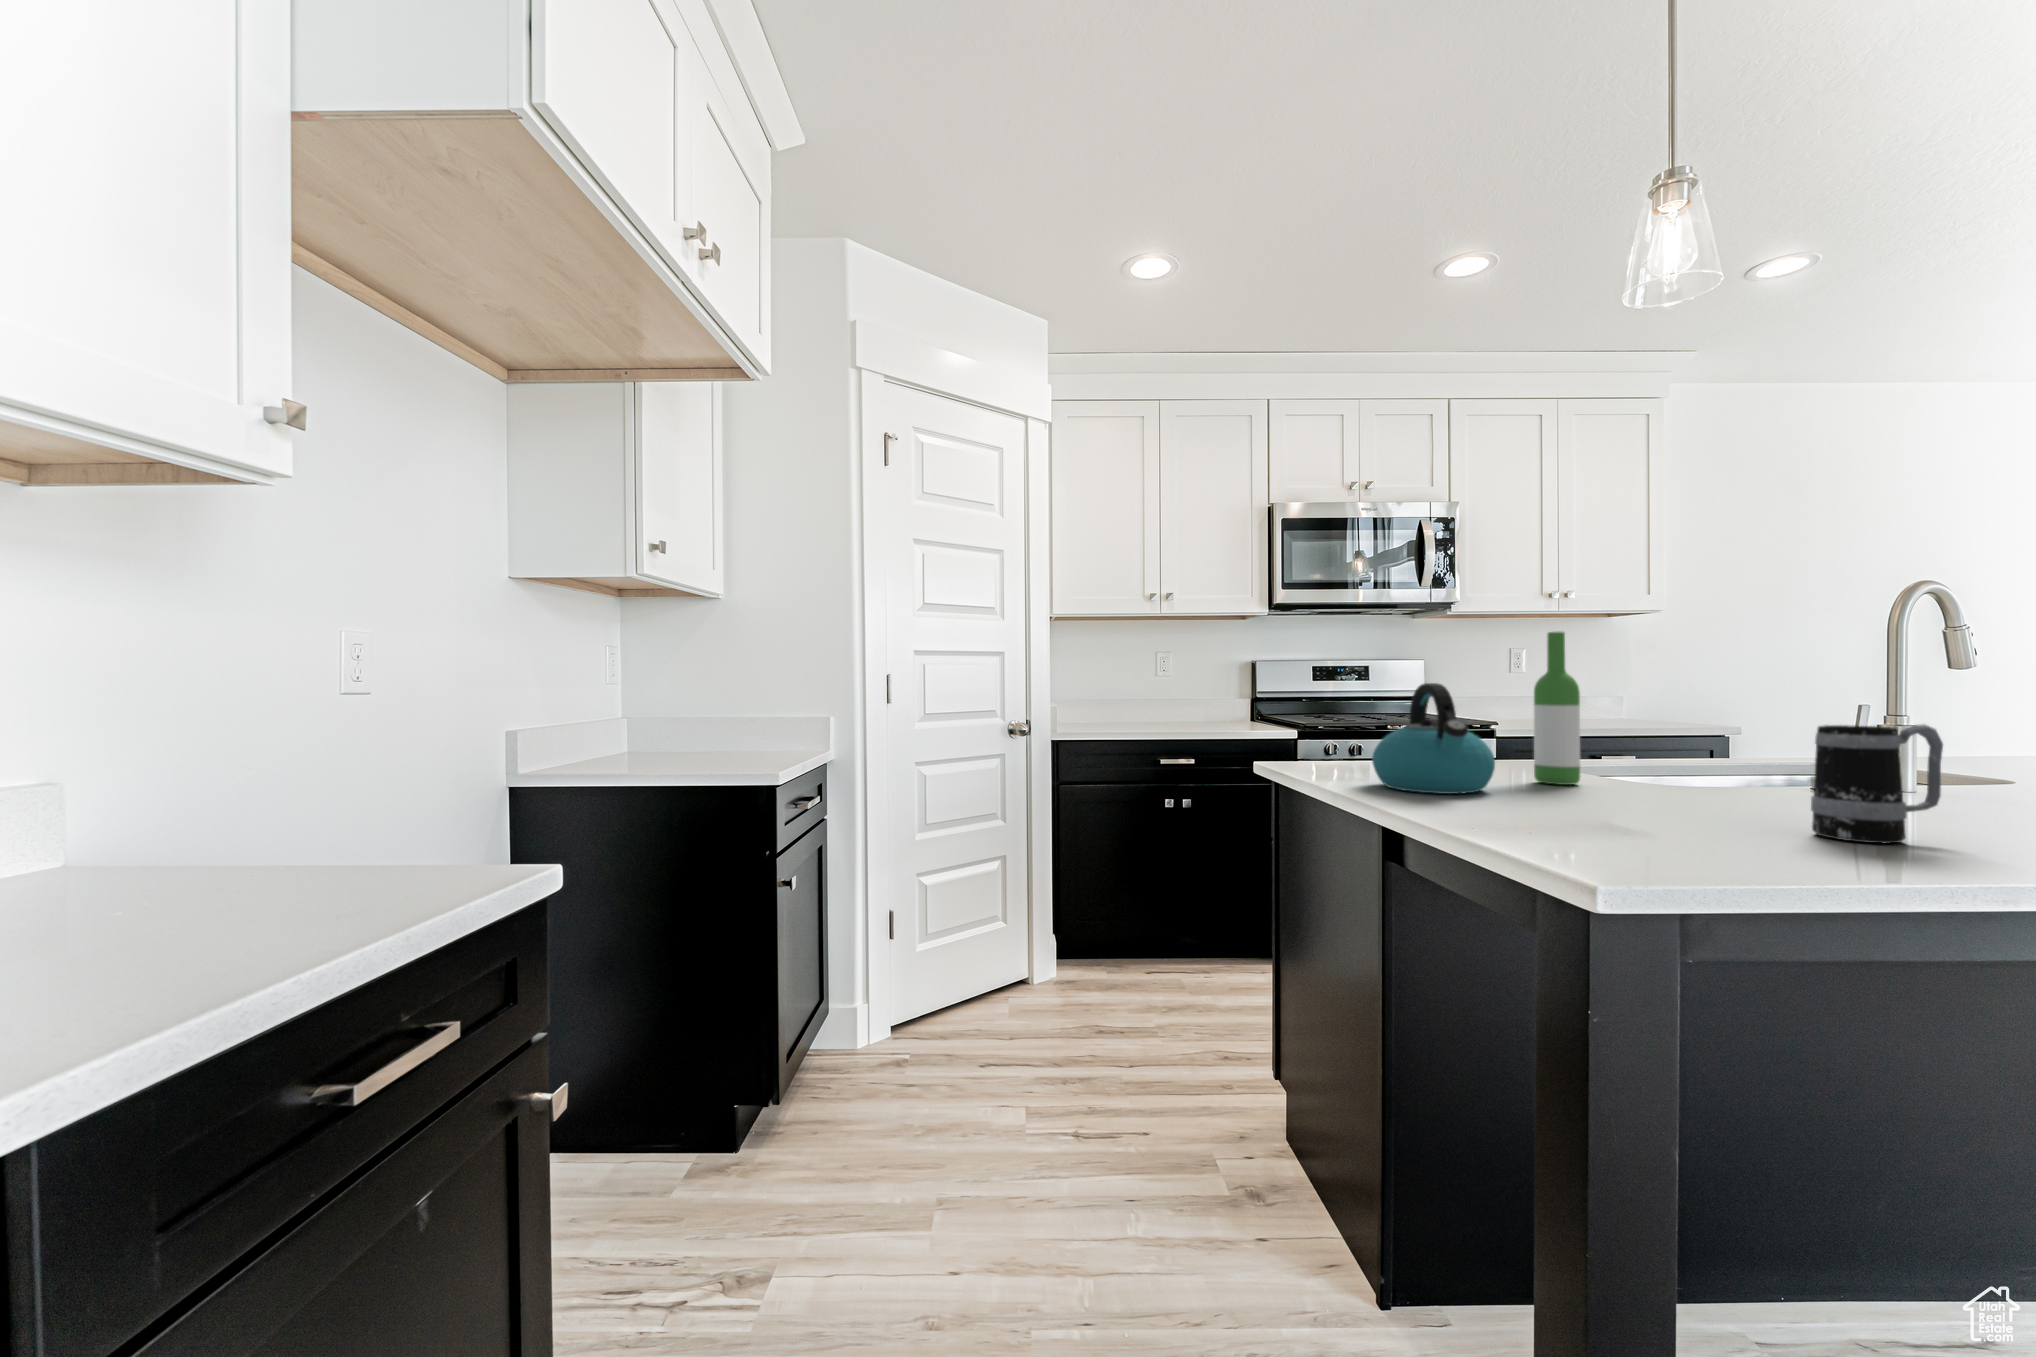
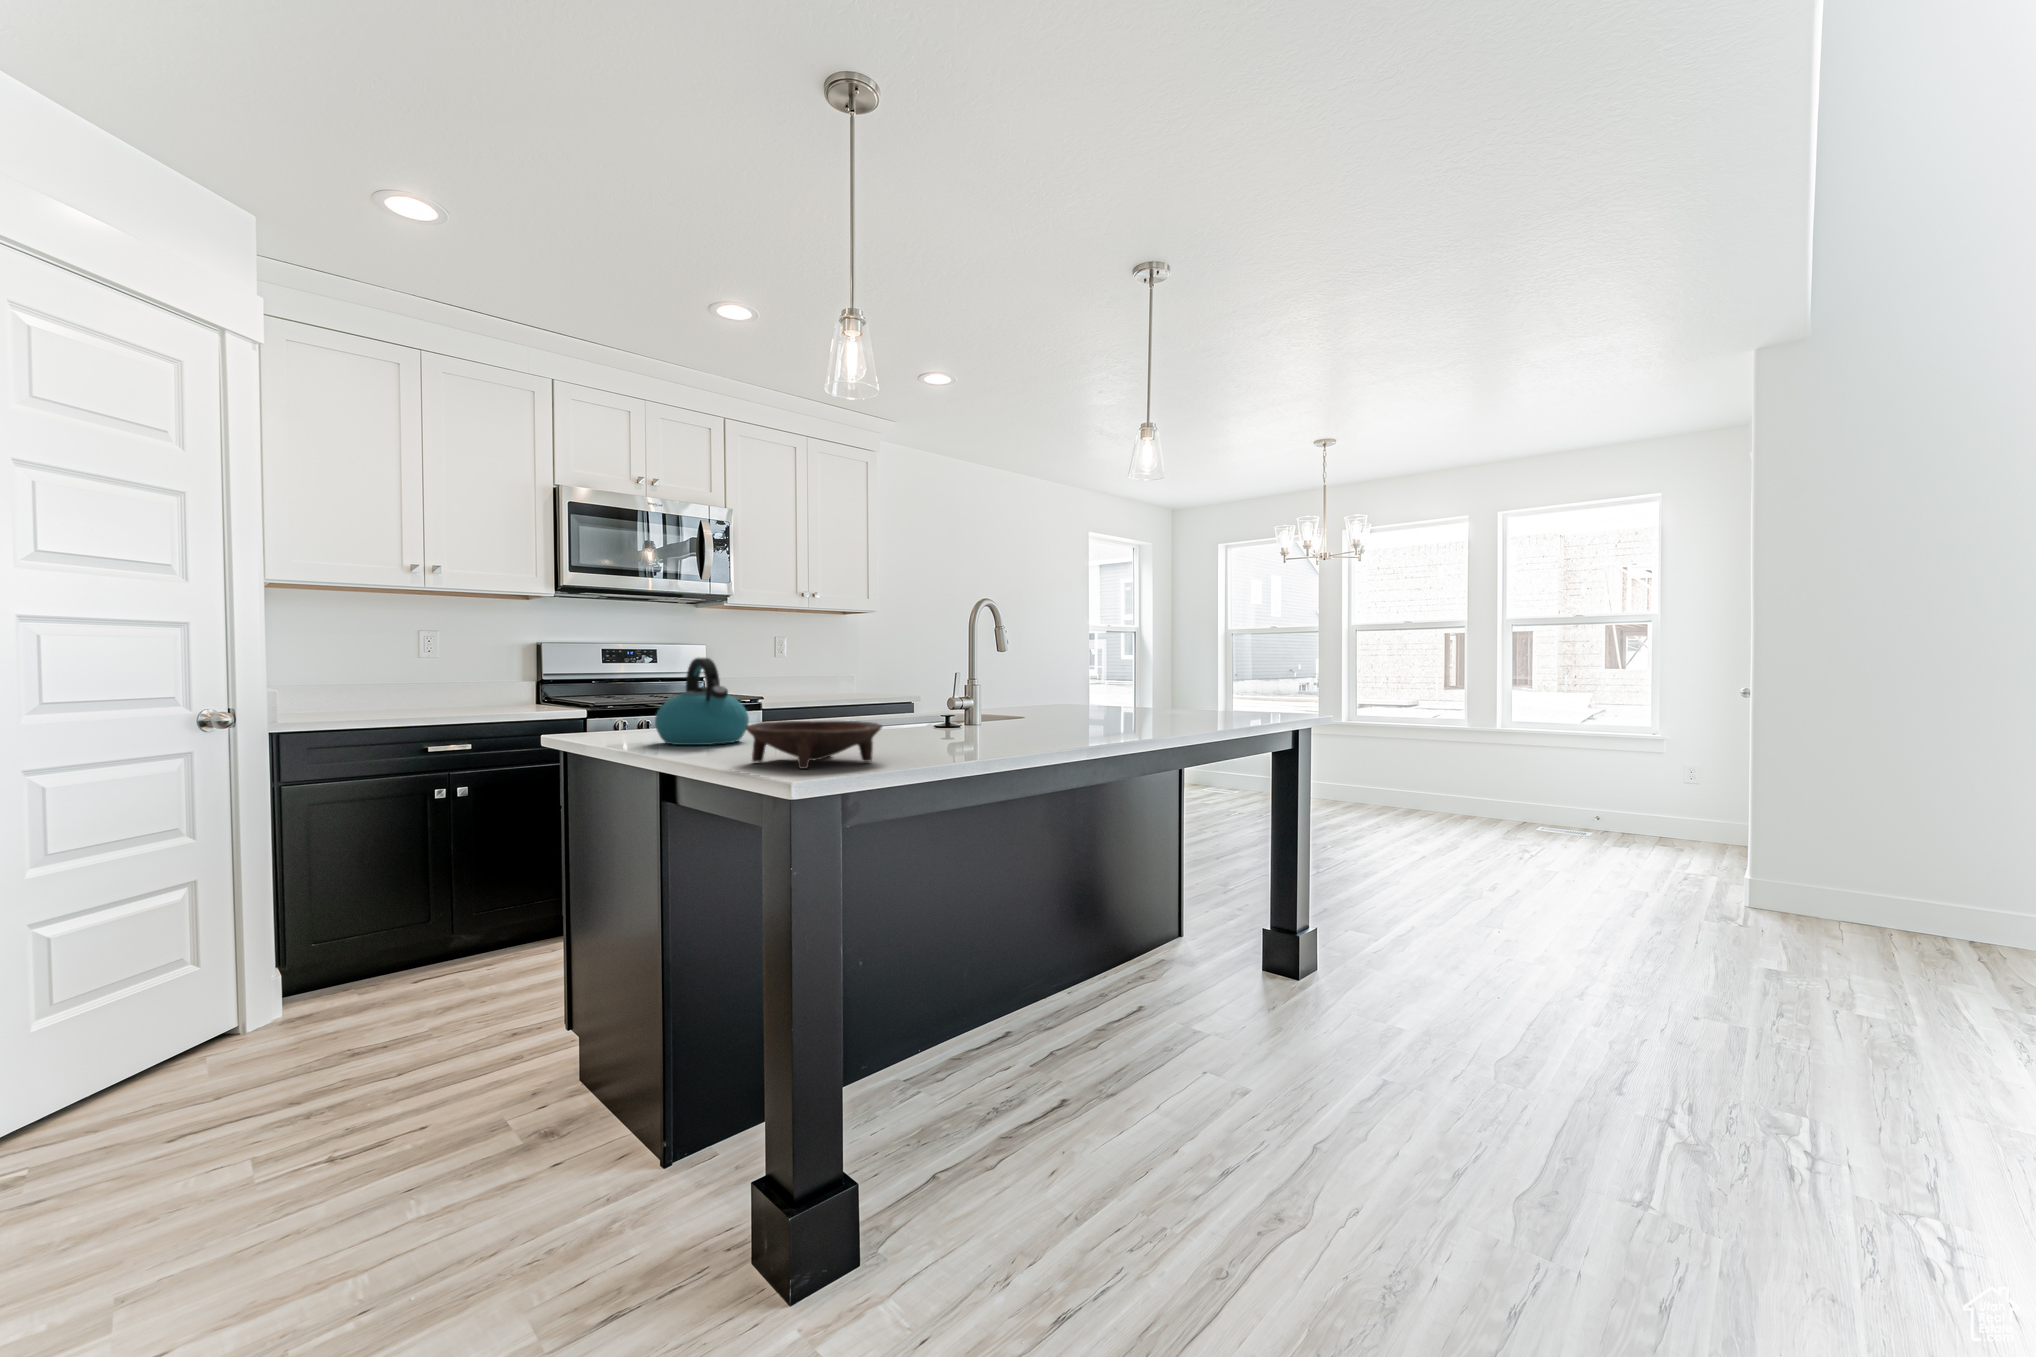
wine bottle: present [1534,631,1580,785] -> none [778,620,808,734]
mug: present [1811,724,1943,843] -> none [919,679,974,749]
bowl: none [1503,778,1756,862] -> present [745,721,882,769]

